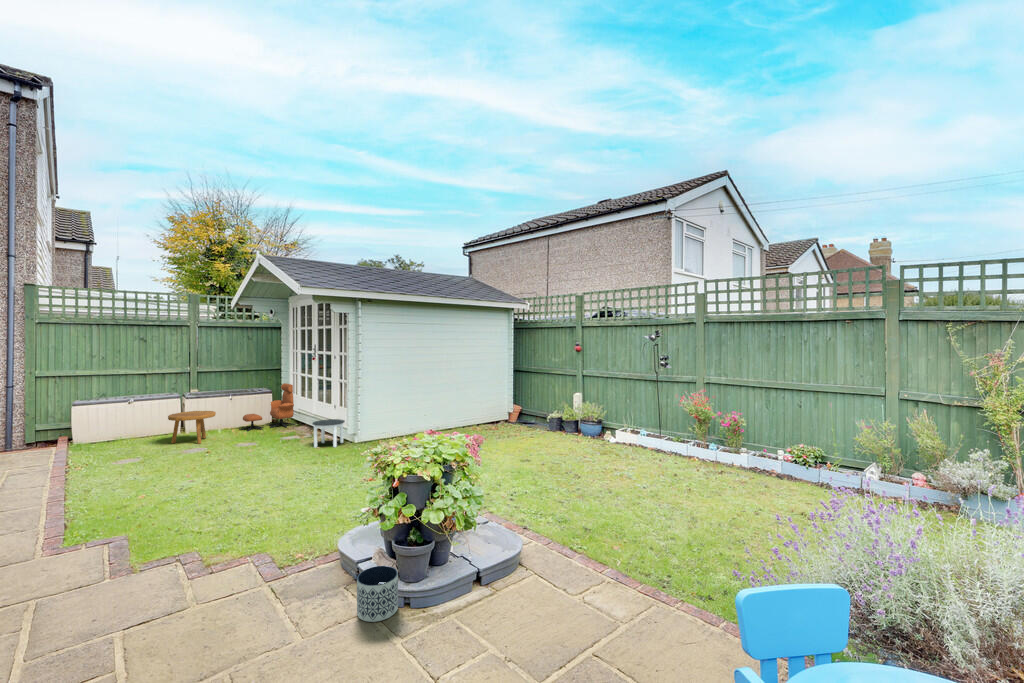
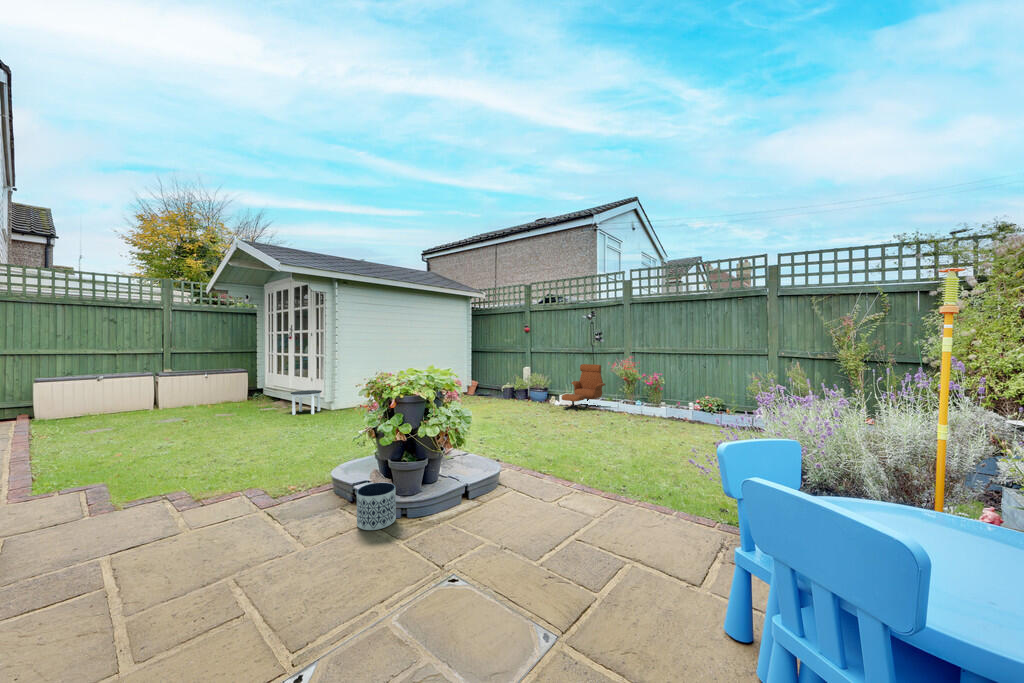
lounge chair: present [239,383,295,431] -> present [562,364,605,411]
footstool: present [168,411,216,444] -> none [142,386,192,416]

